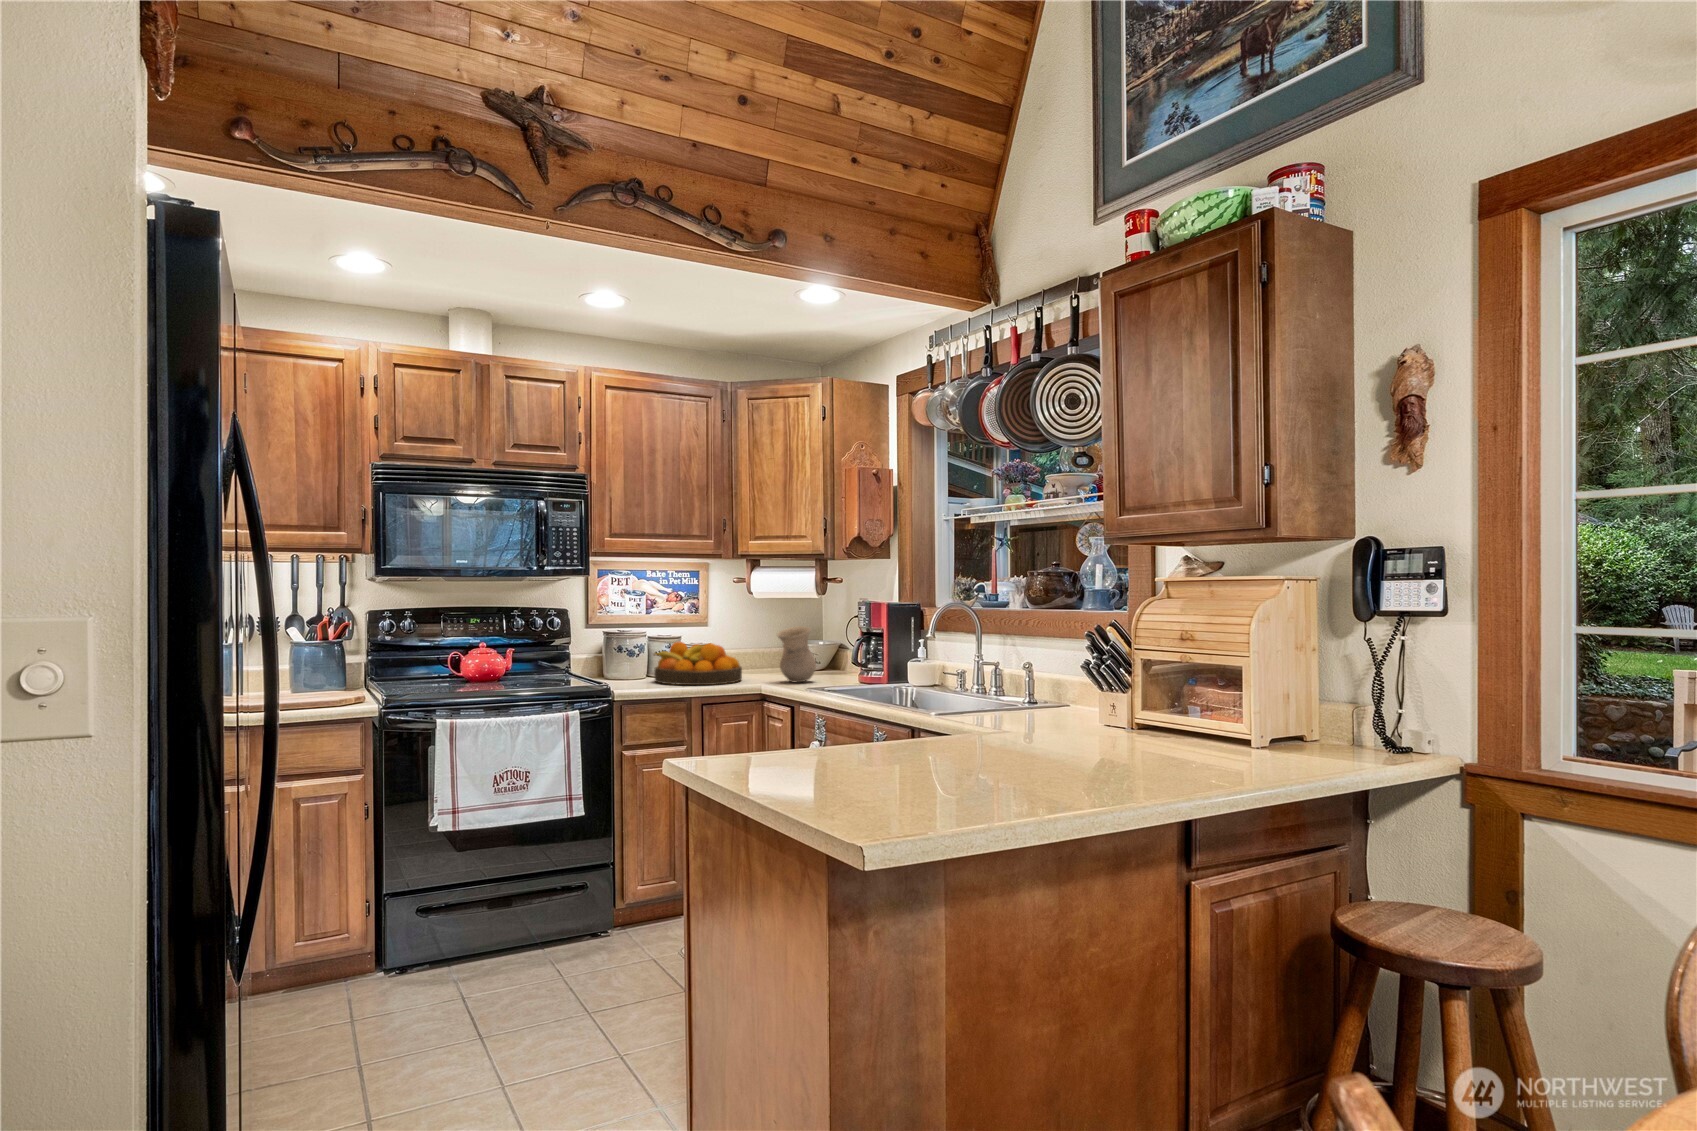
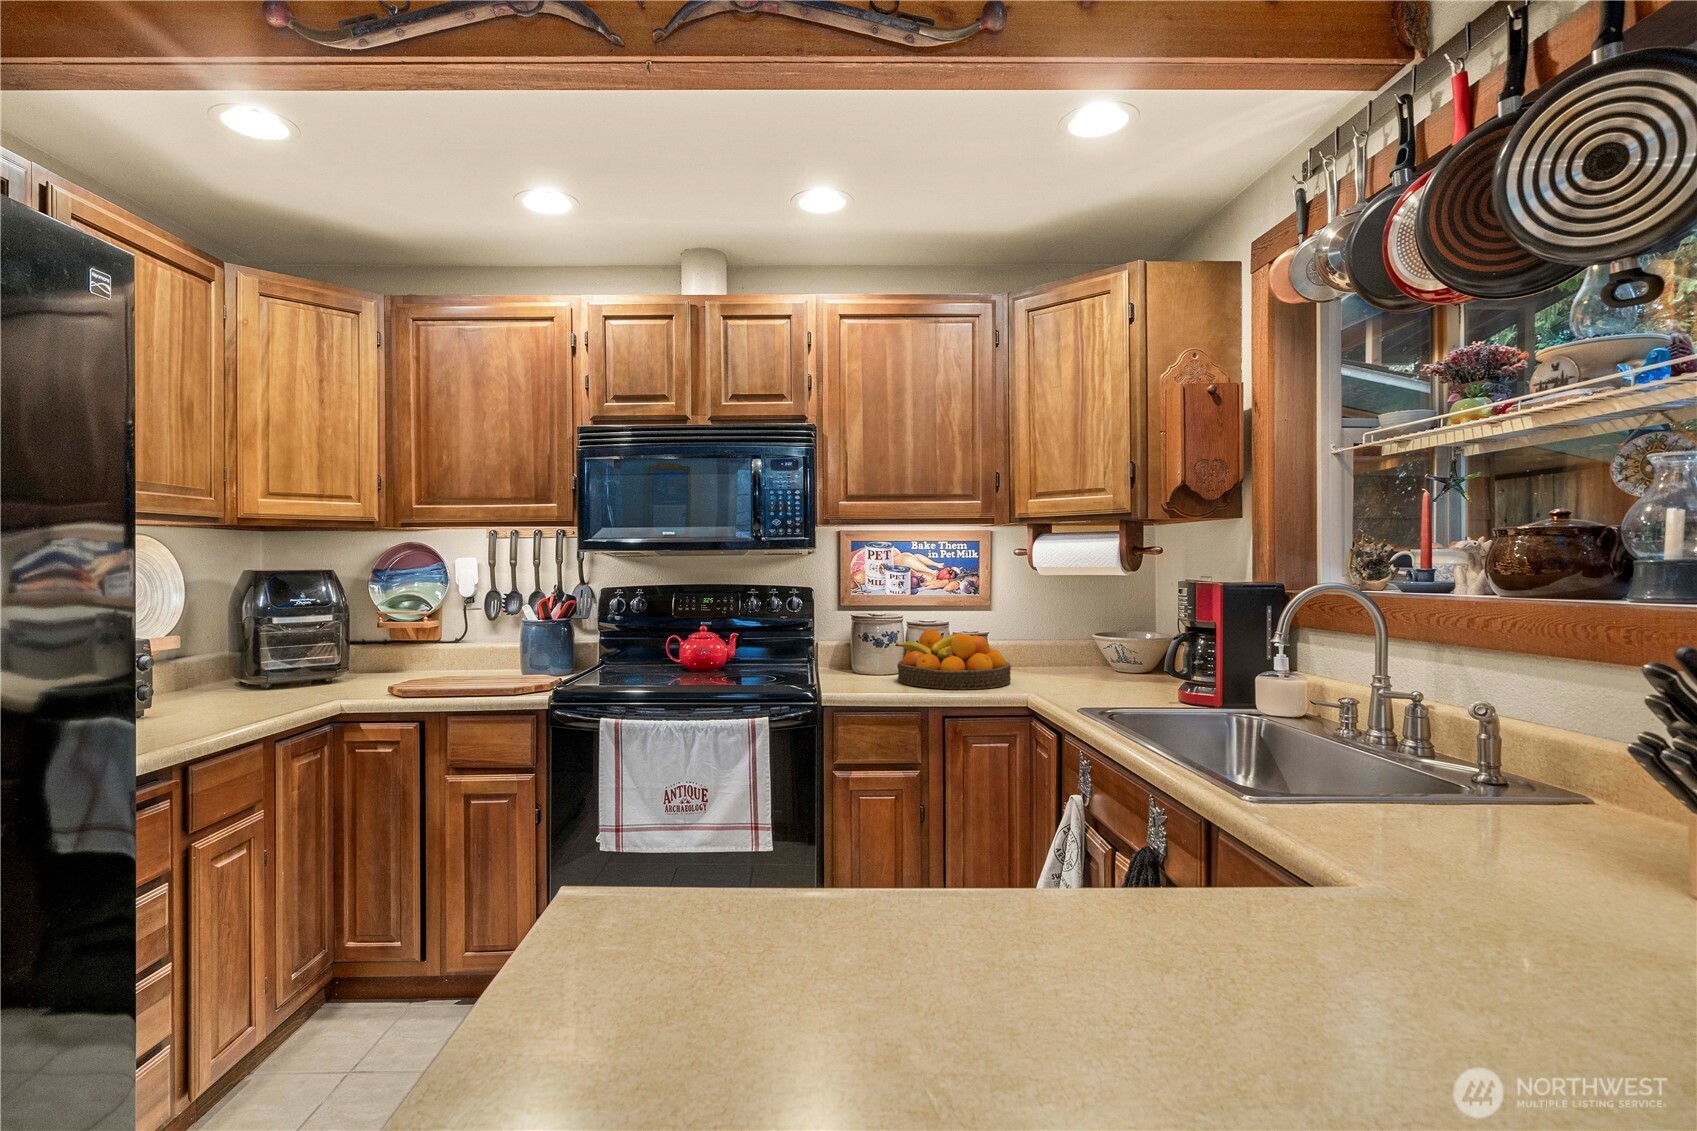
vase: present [777,626,816,682] -> none [1052,614,1110,693]

